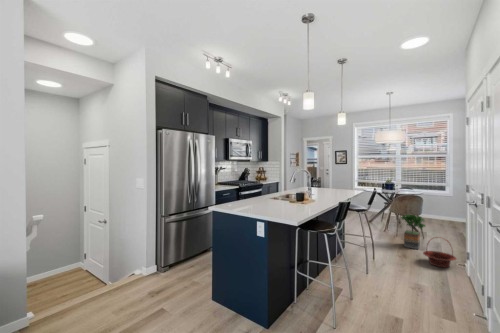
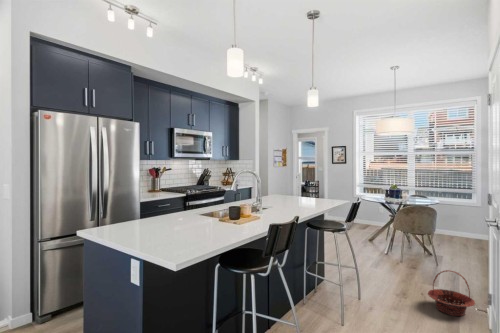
potted tree: present [401,215,425,249] -> none [403,234,438,285]

